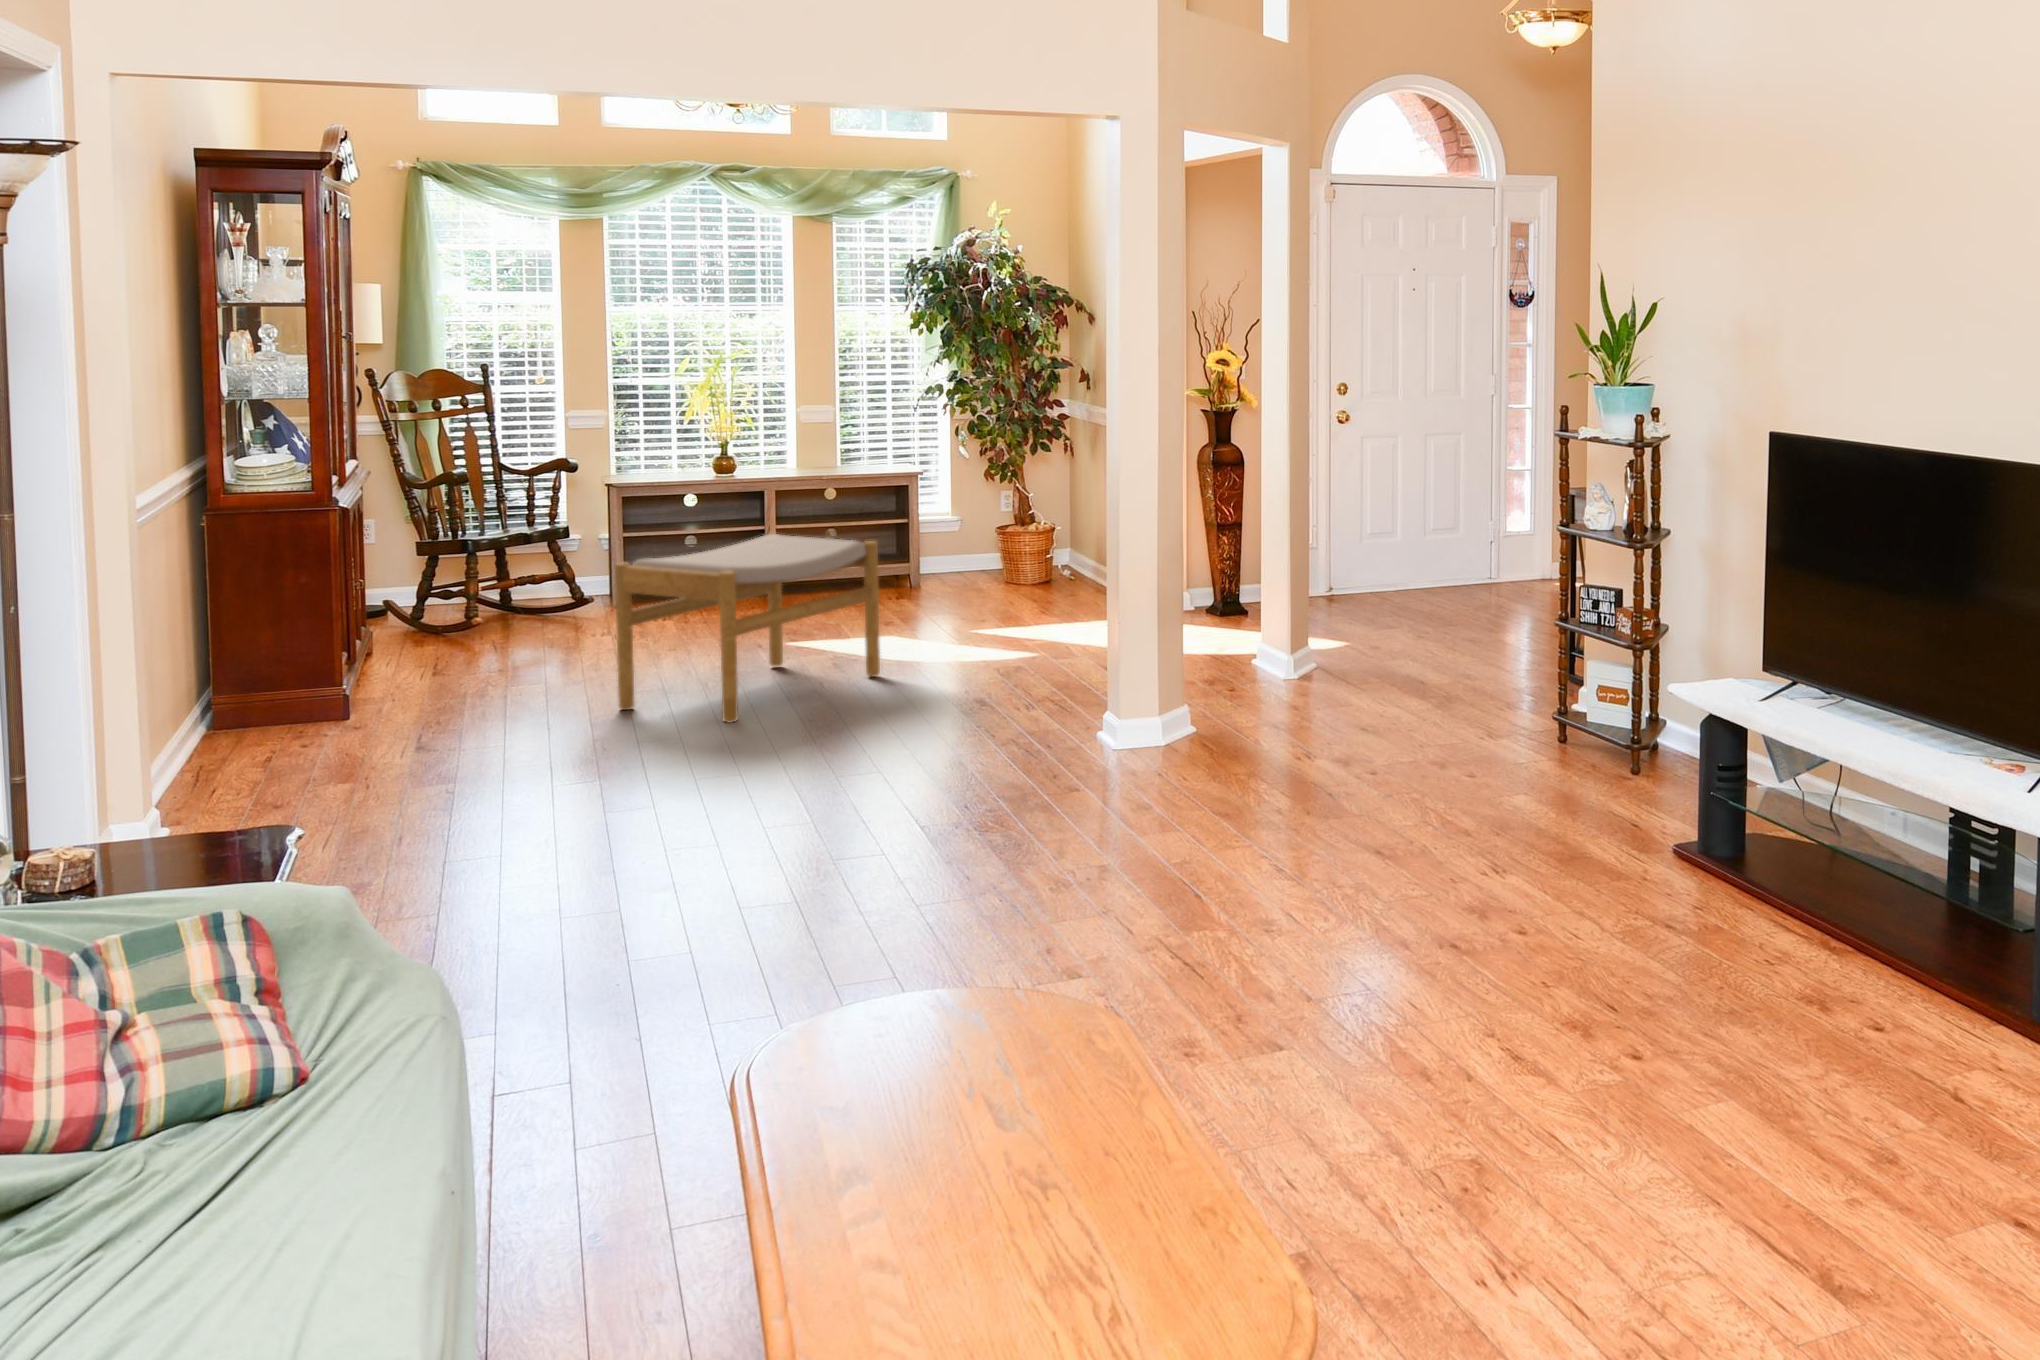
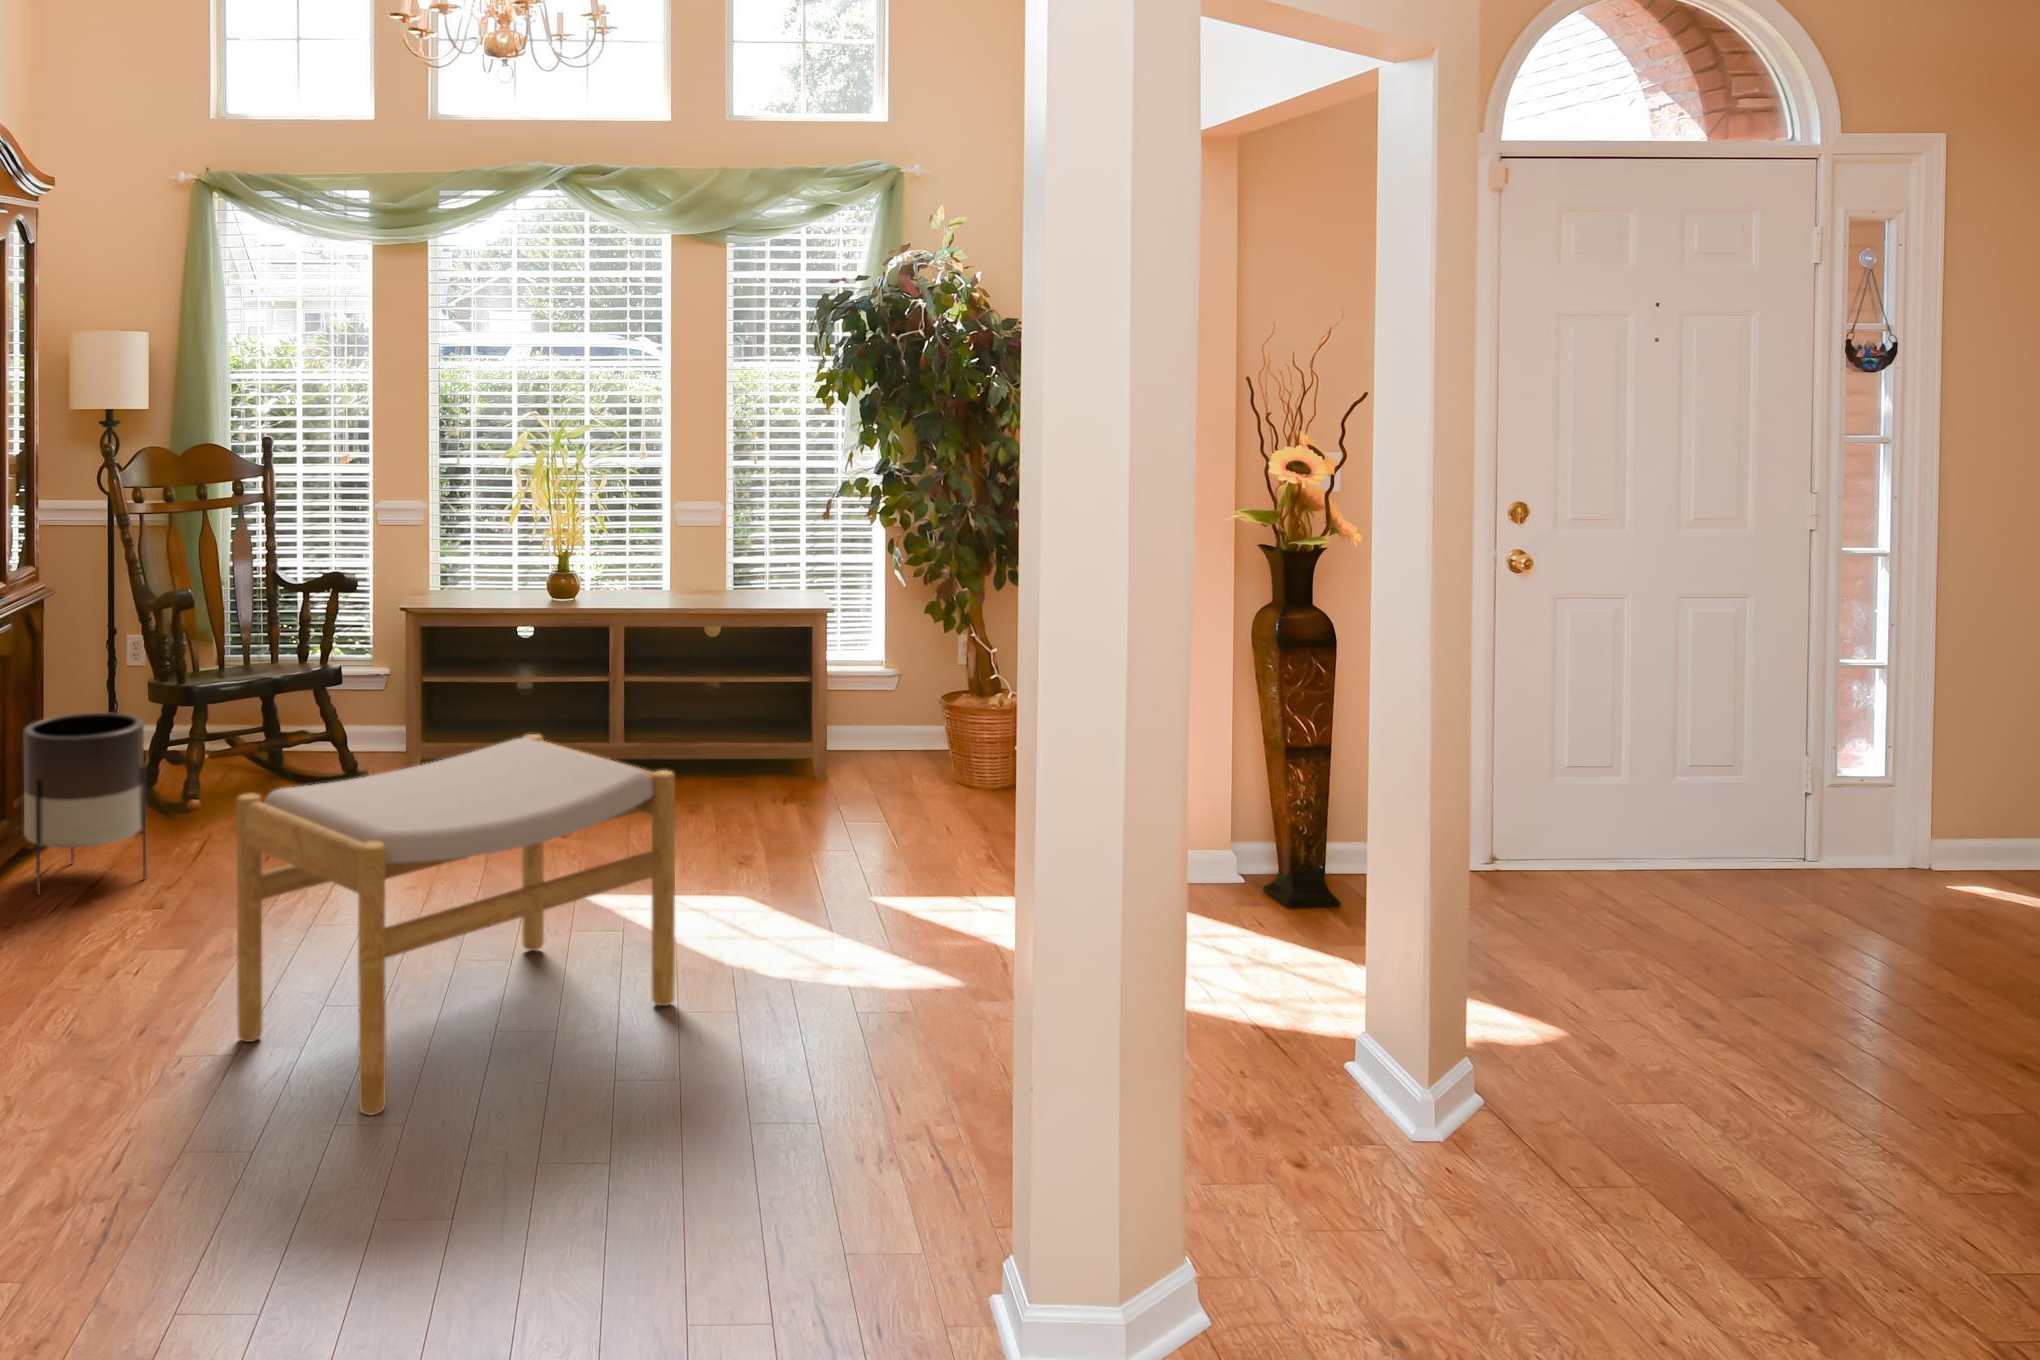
planter: none [369,555,466,678] -> present [24,713,147,895]

